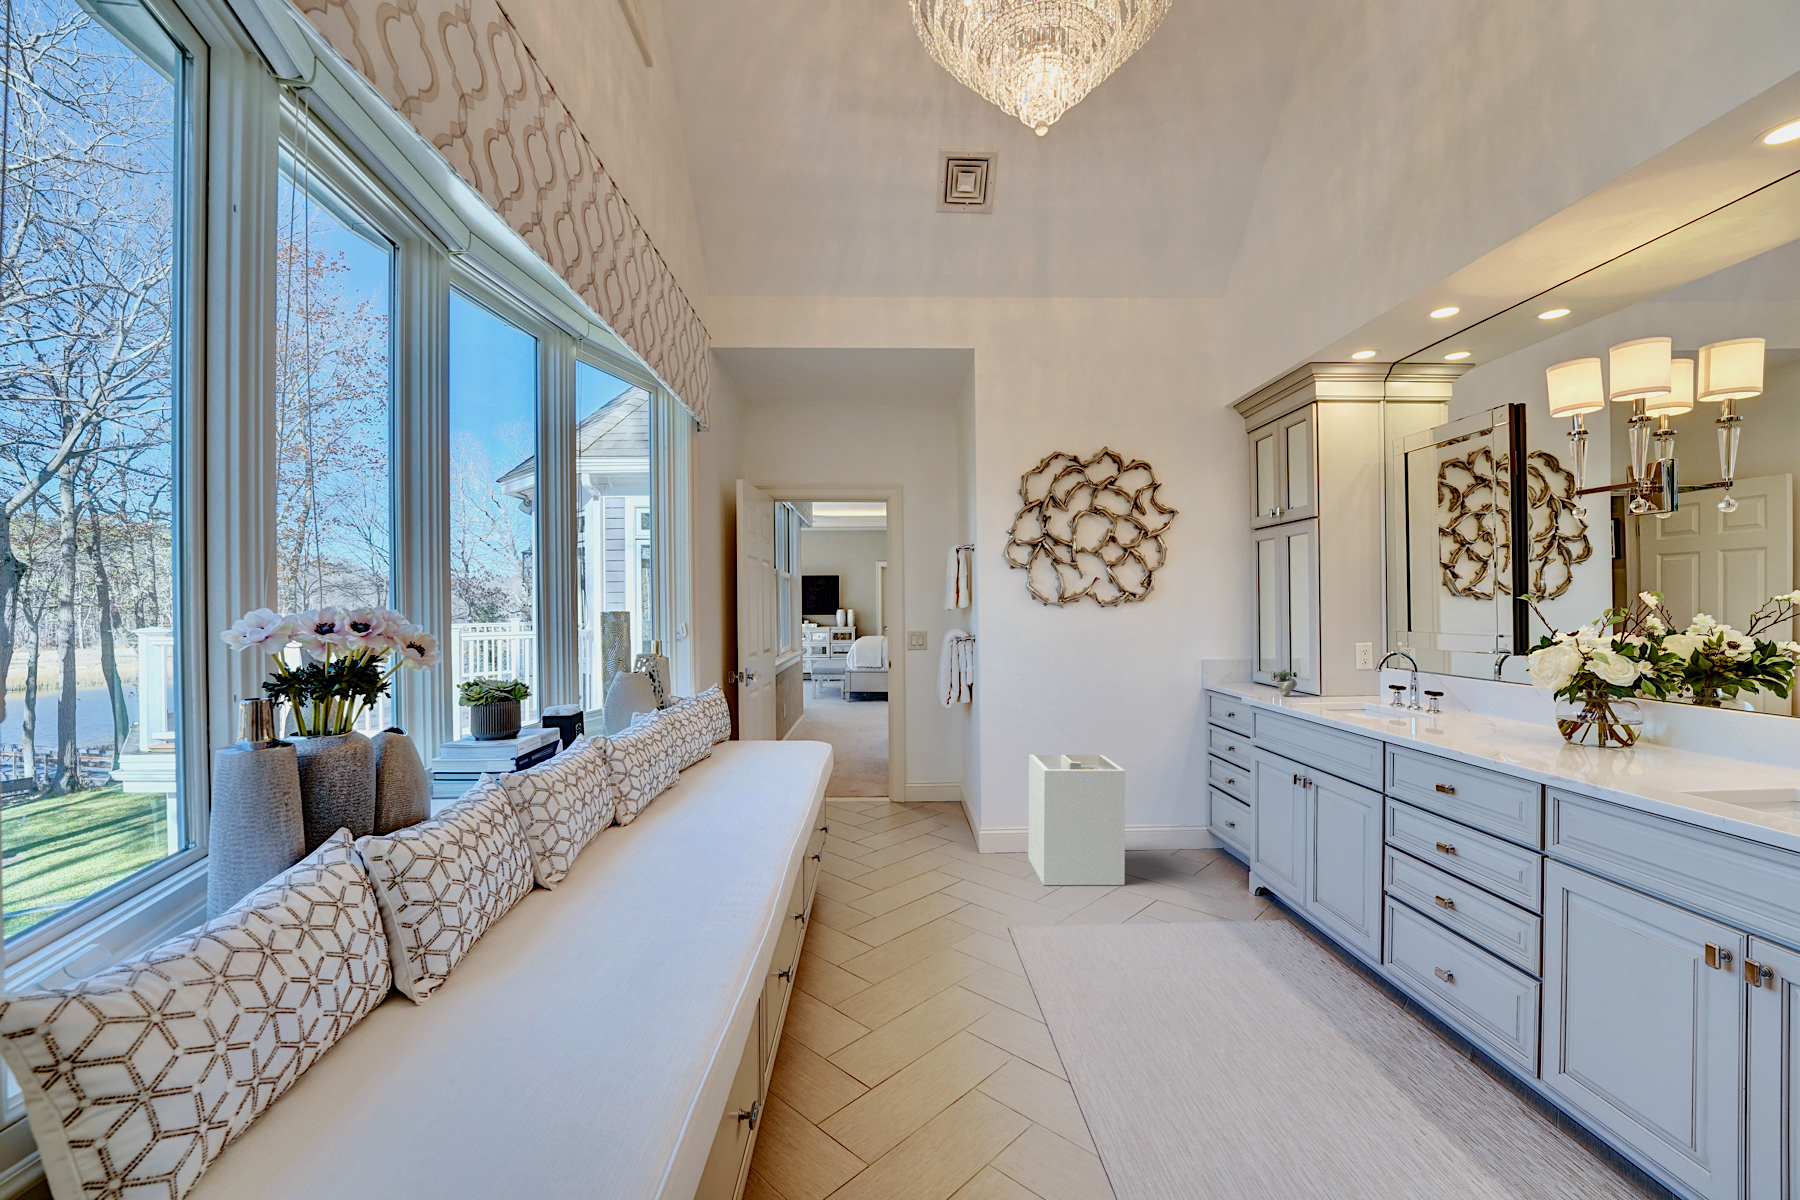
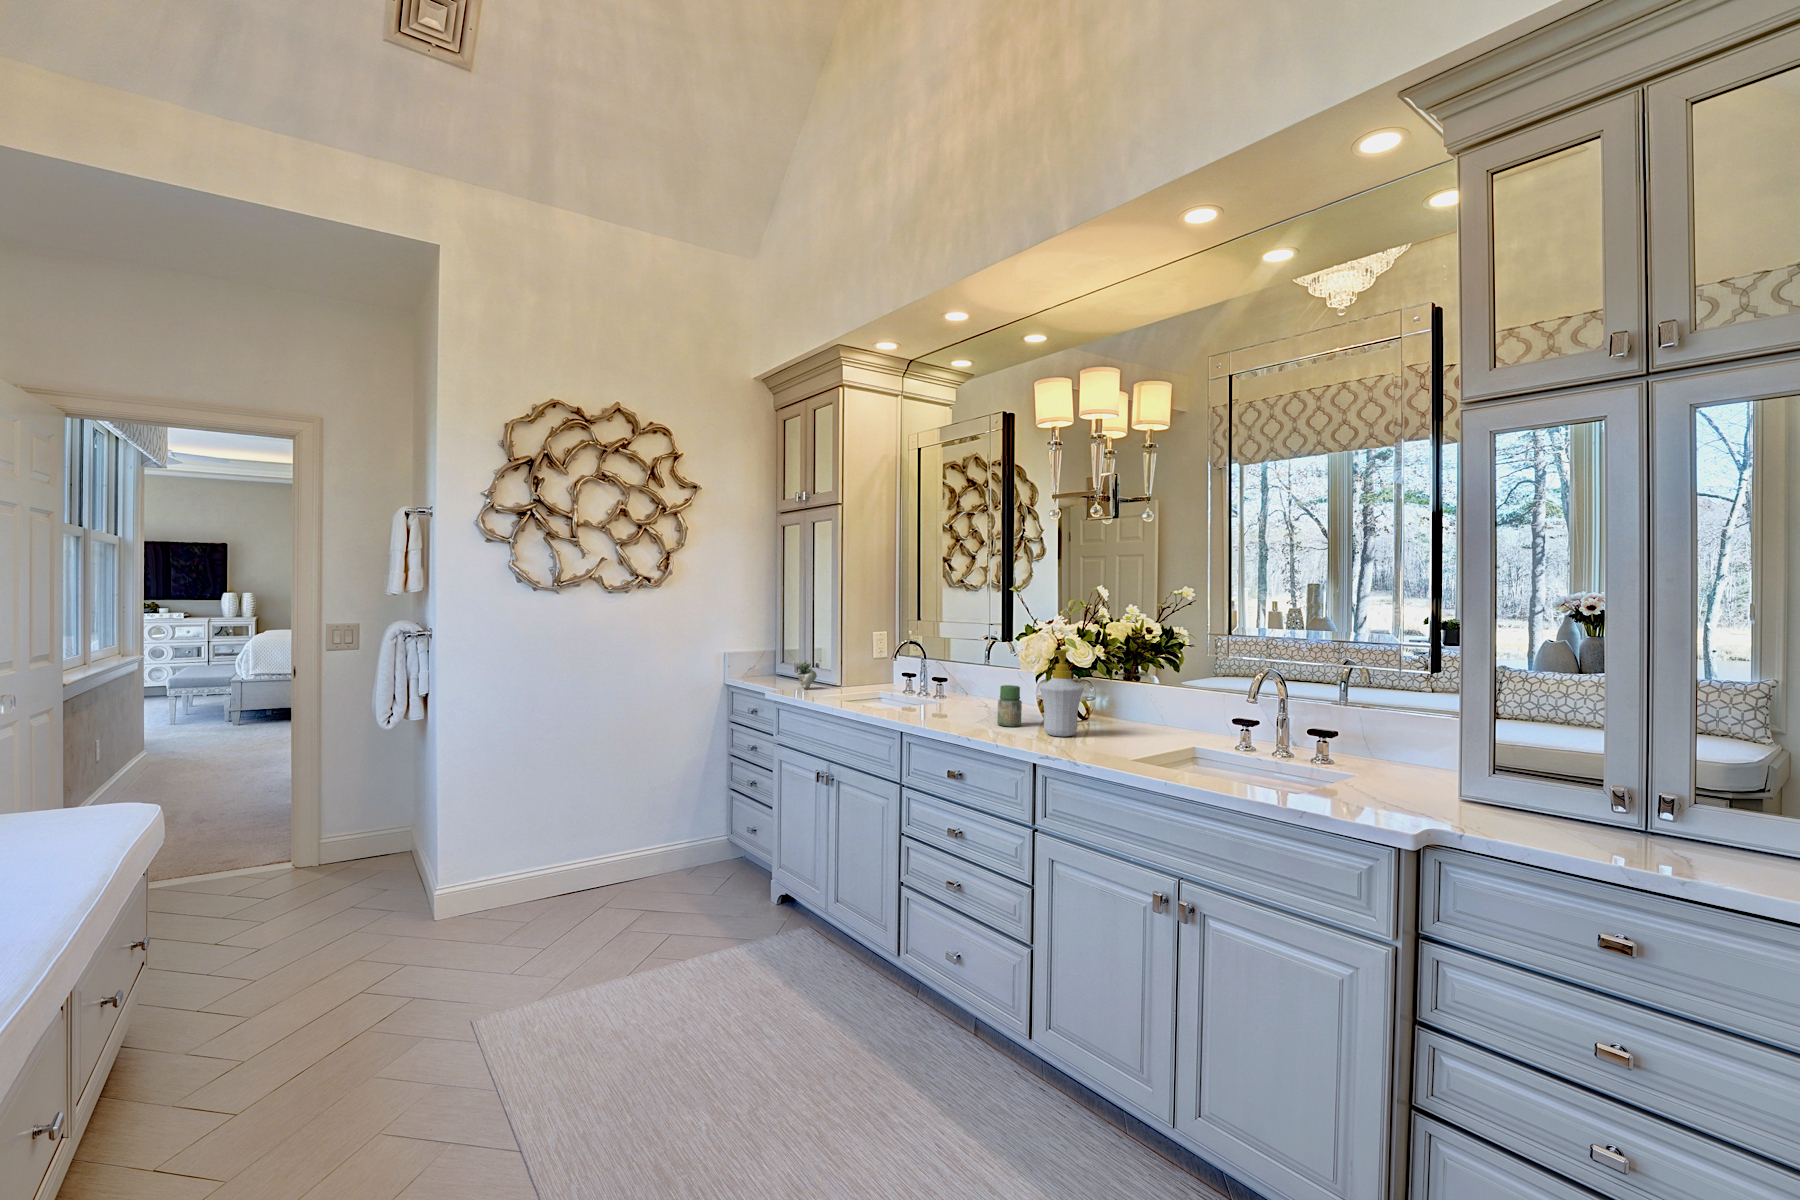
soap bottle: none [1553,664,1618,760] -> present [1039,649,1084,736]
jar: none [1502,701,1534,746] -> present [997,685,1022,727]
laundry hamper: present [1028,754,1125,885] -> none [508,770,636,947]

